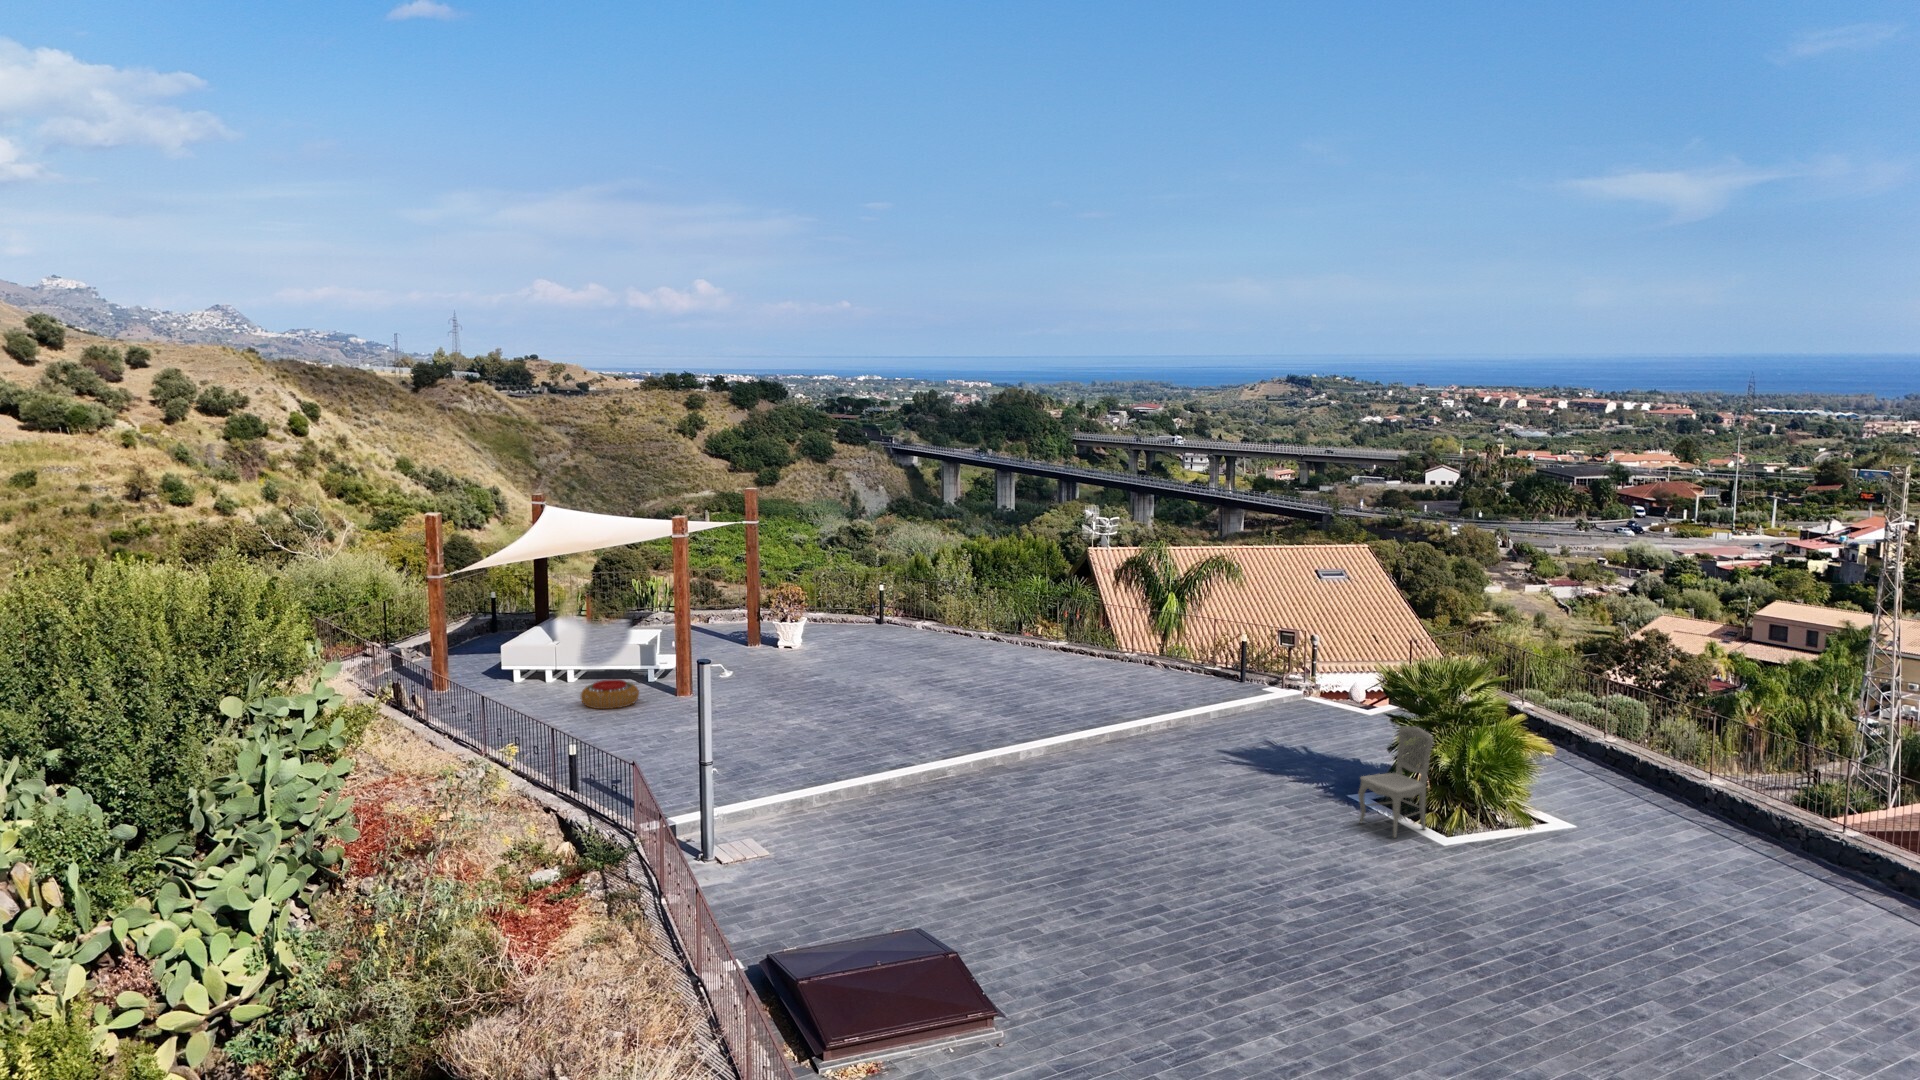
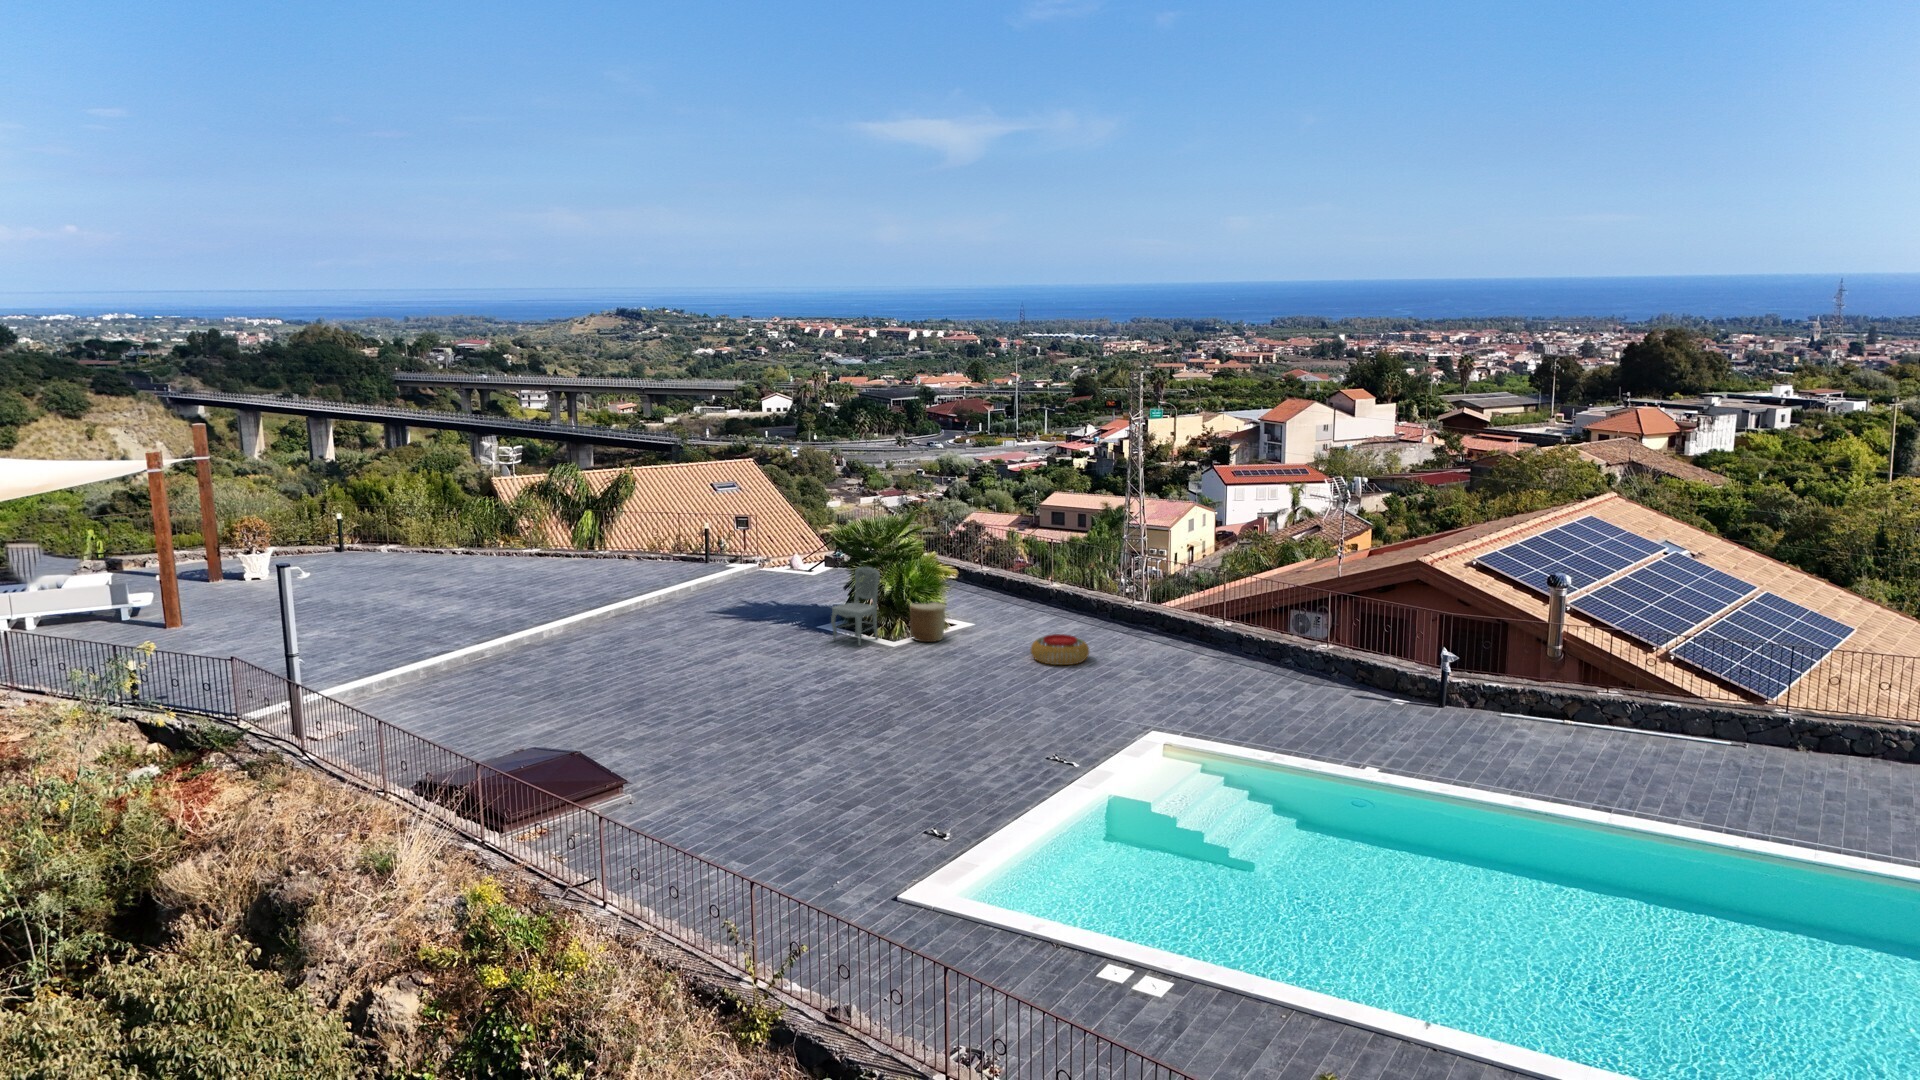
pouf: present [581,680,639,709] -> present [1031,634,1089,665]
woven basket: none [1475,786,1532,849] -> present [910,602,946,642]

